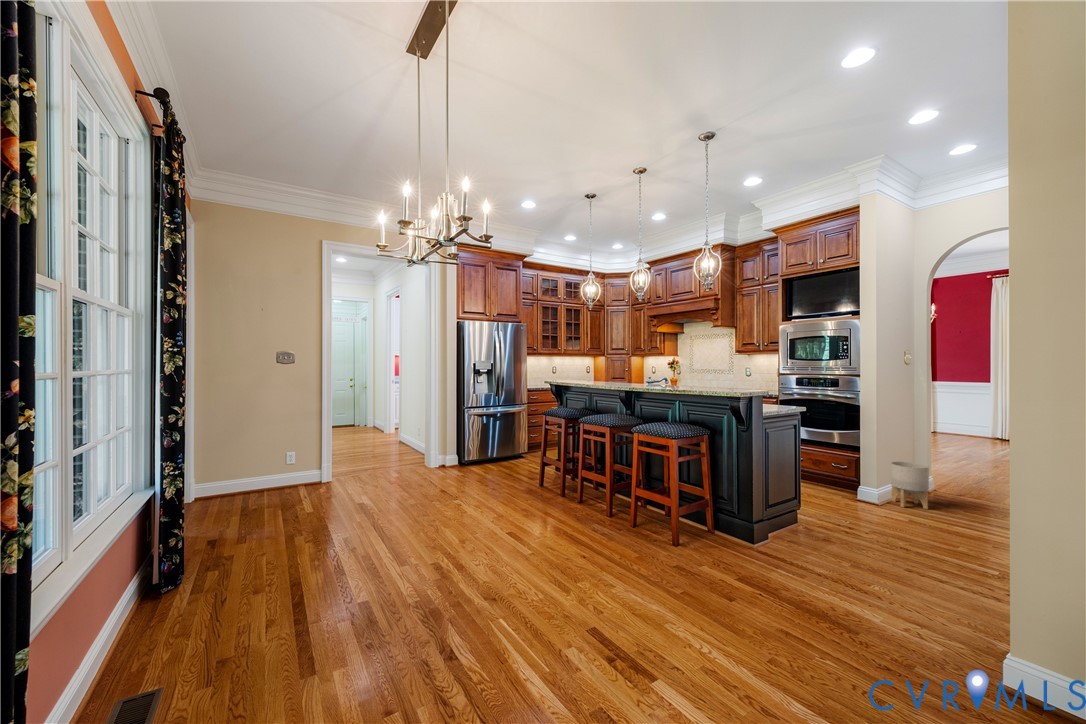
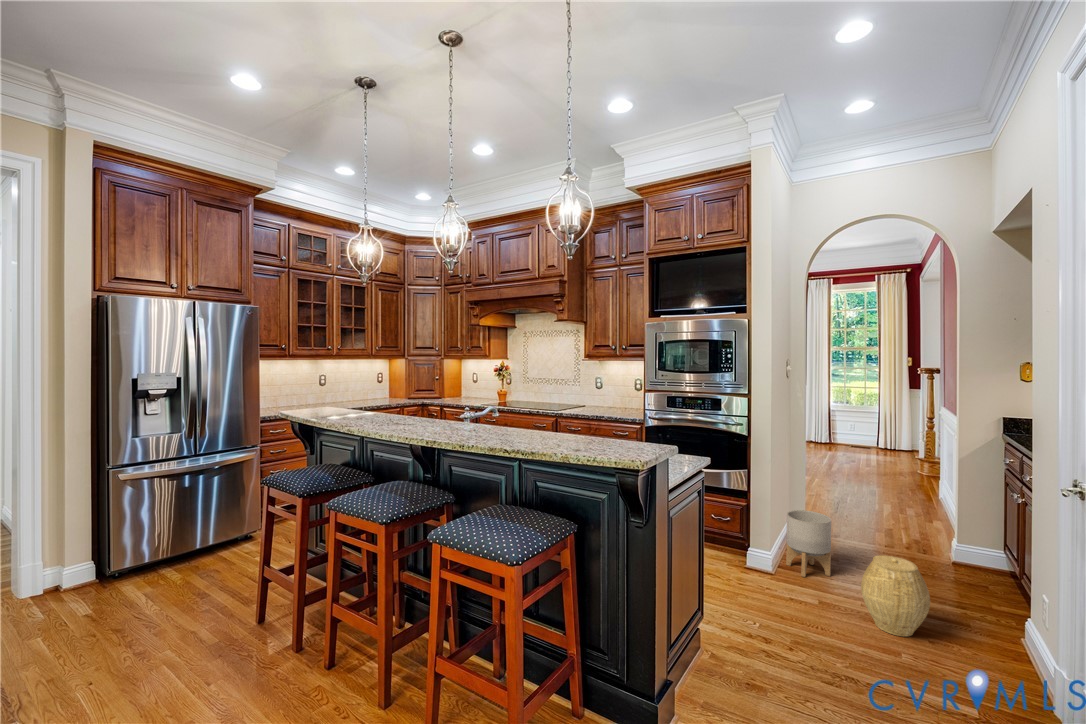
woven basket: none [934,484,988,539] -> present [861,555,930,636]

